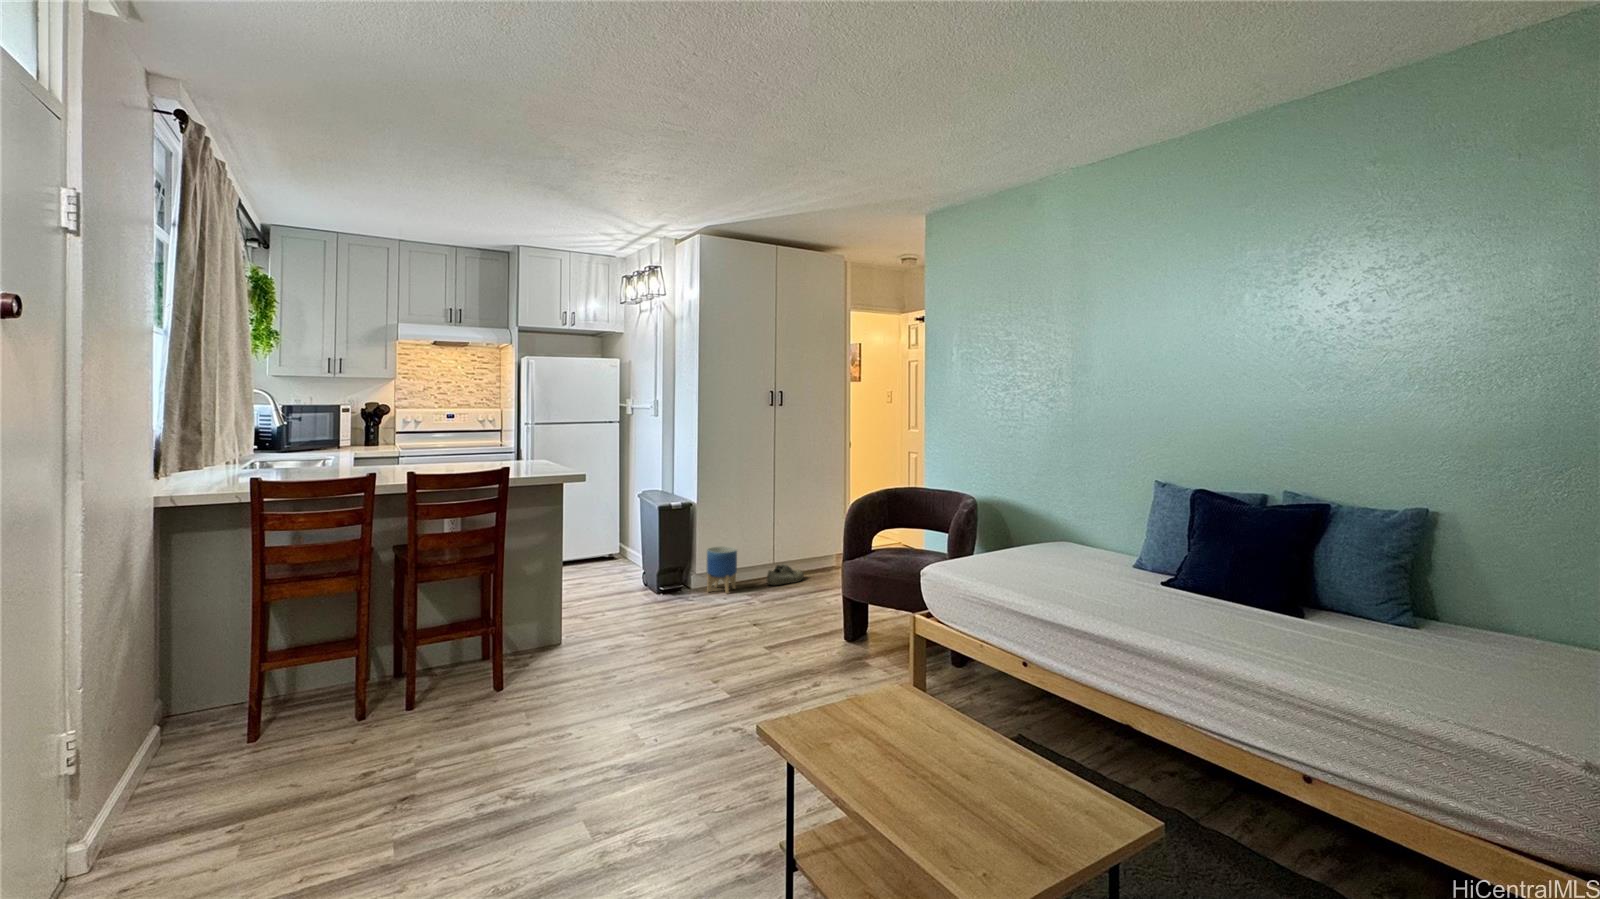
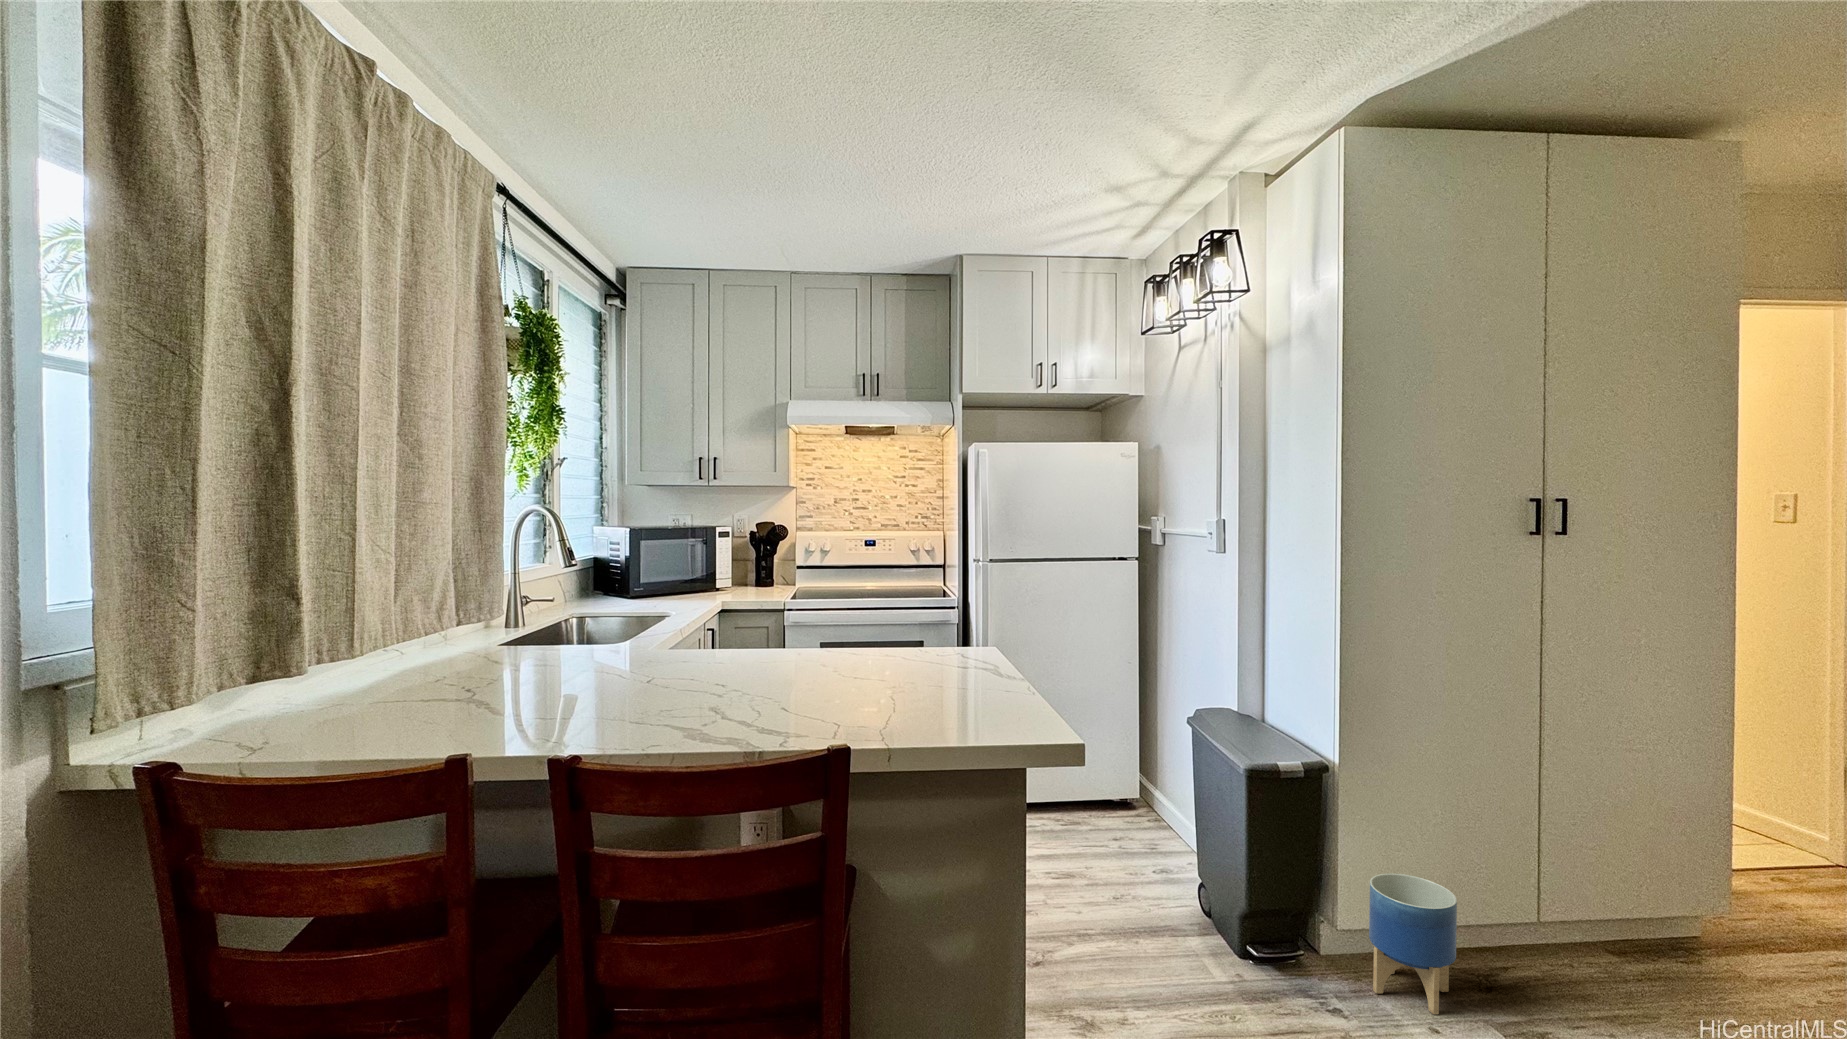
shoe: present [767,564,804,585] -> none [1531,931,1634,1001]

